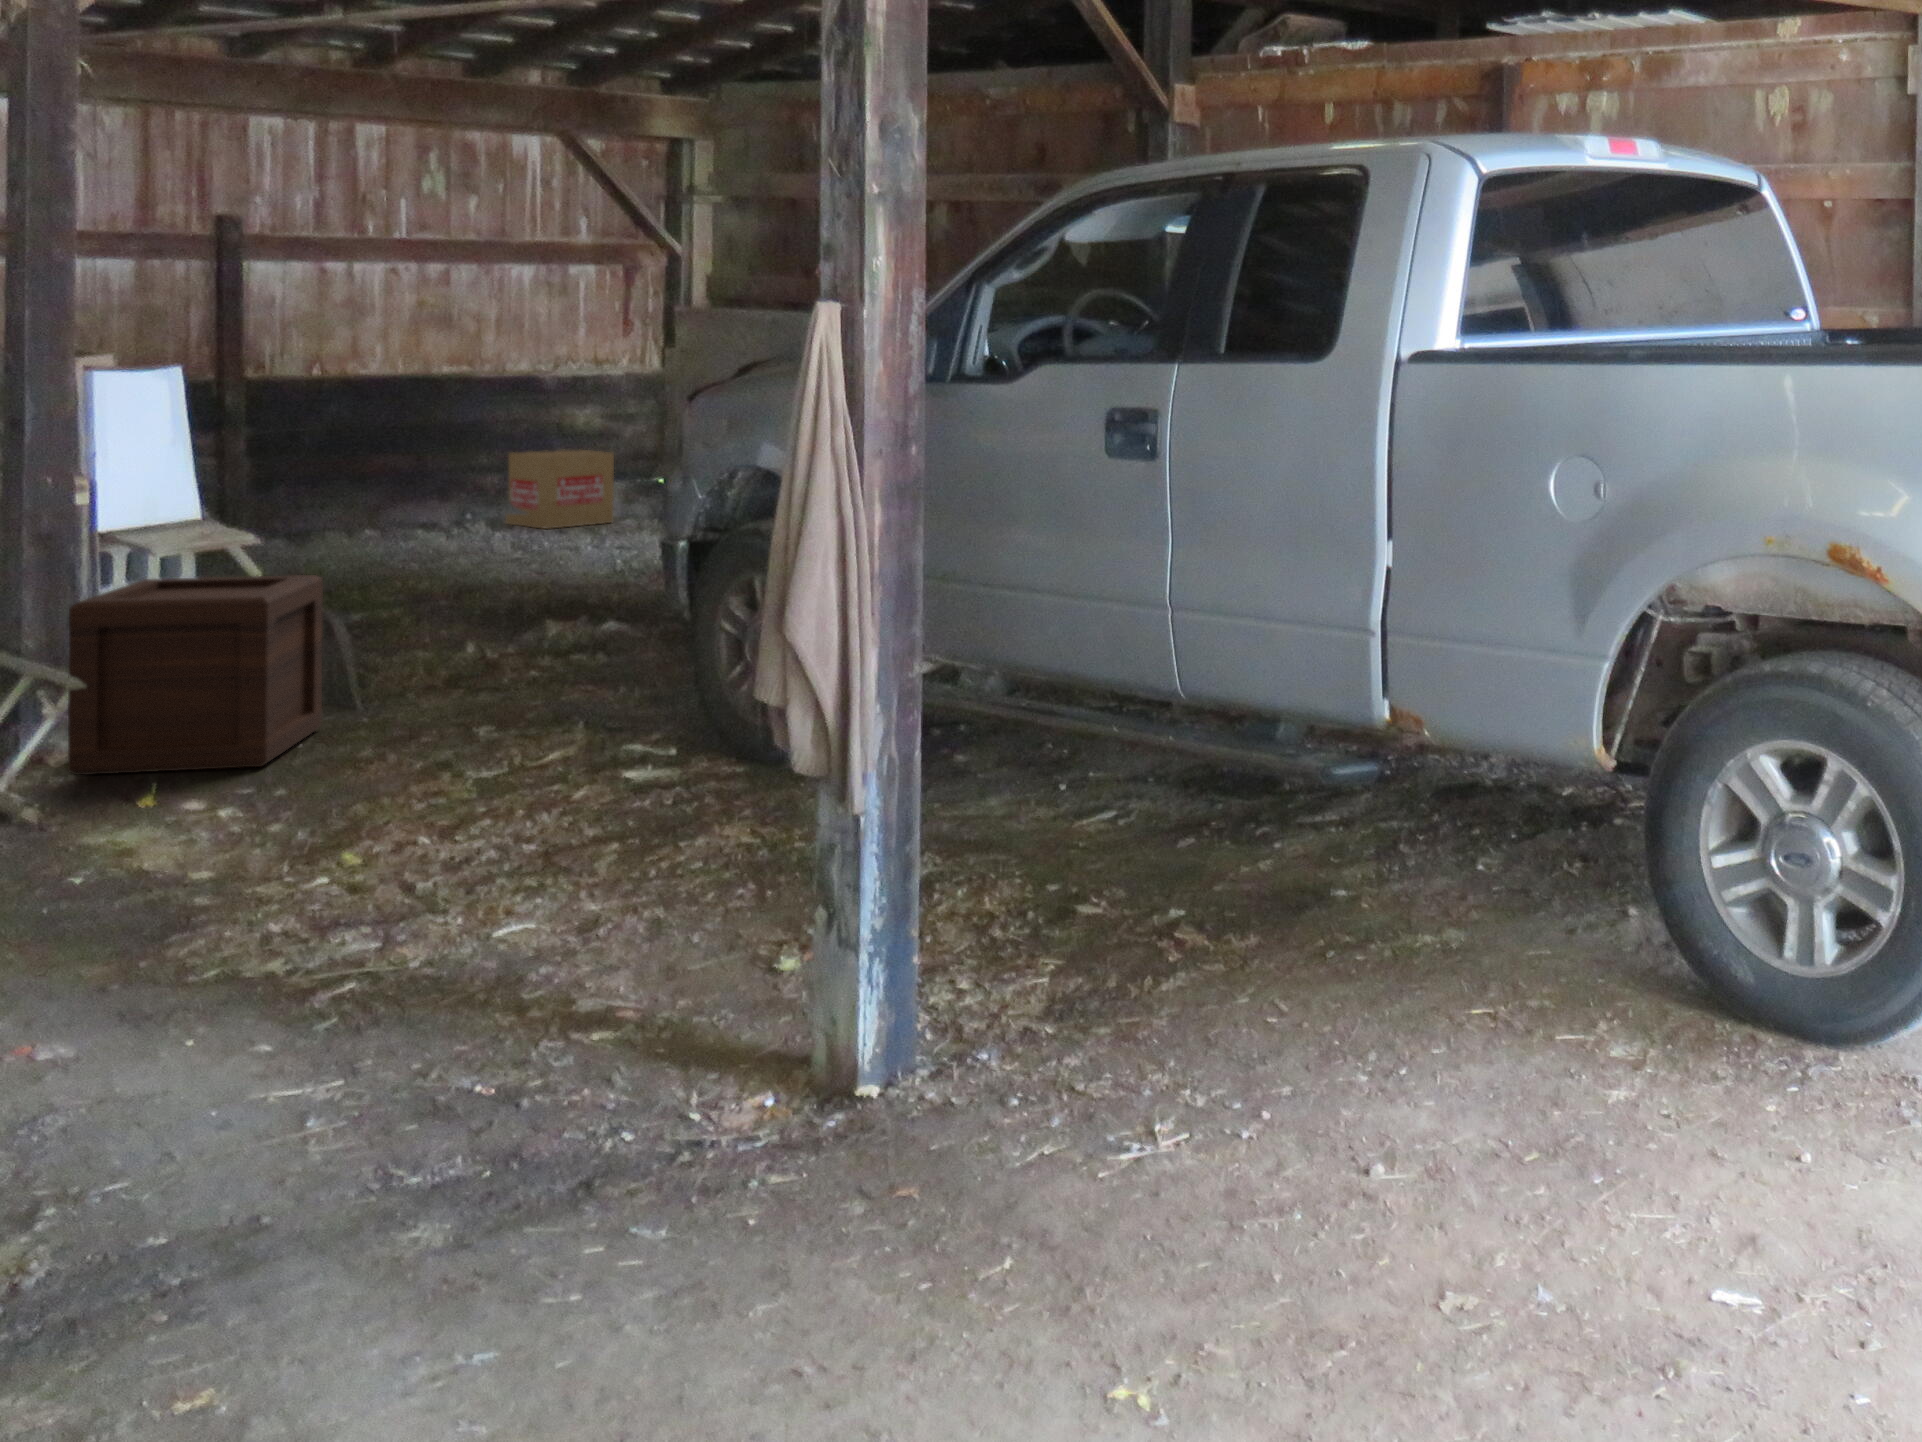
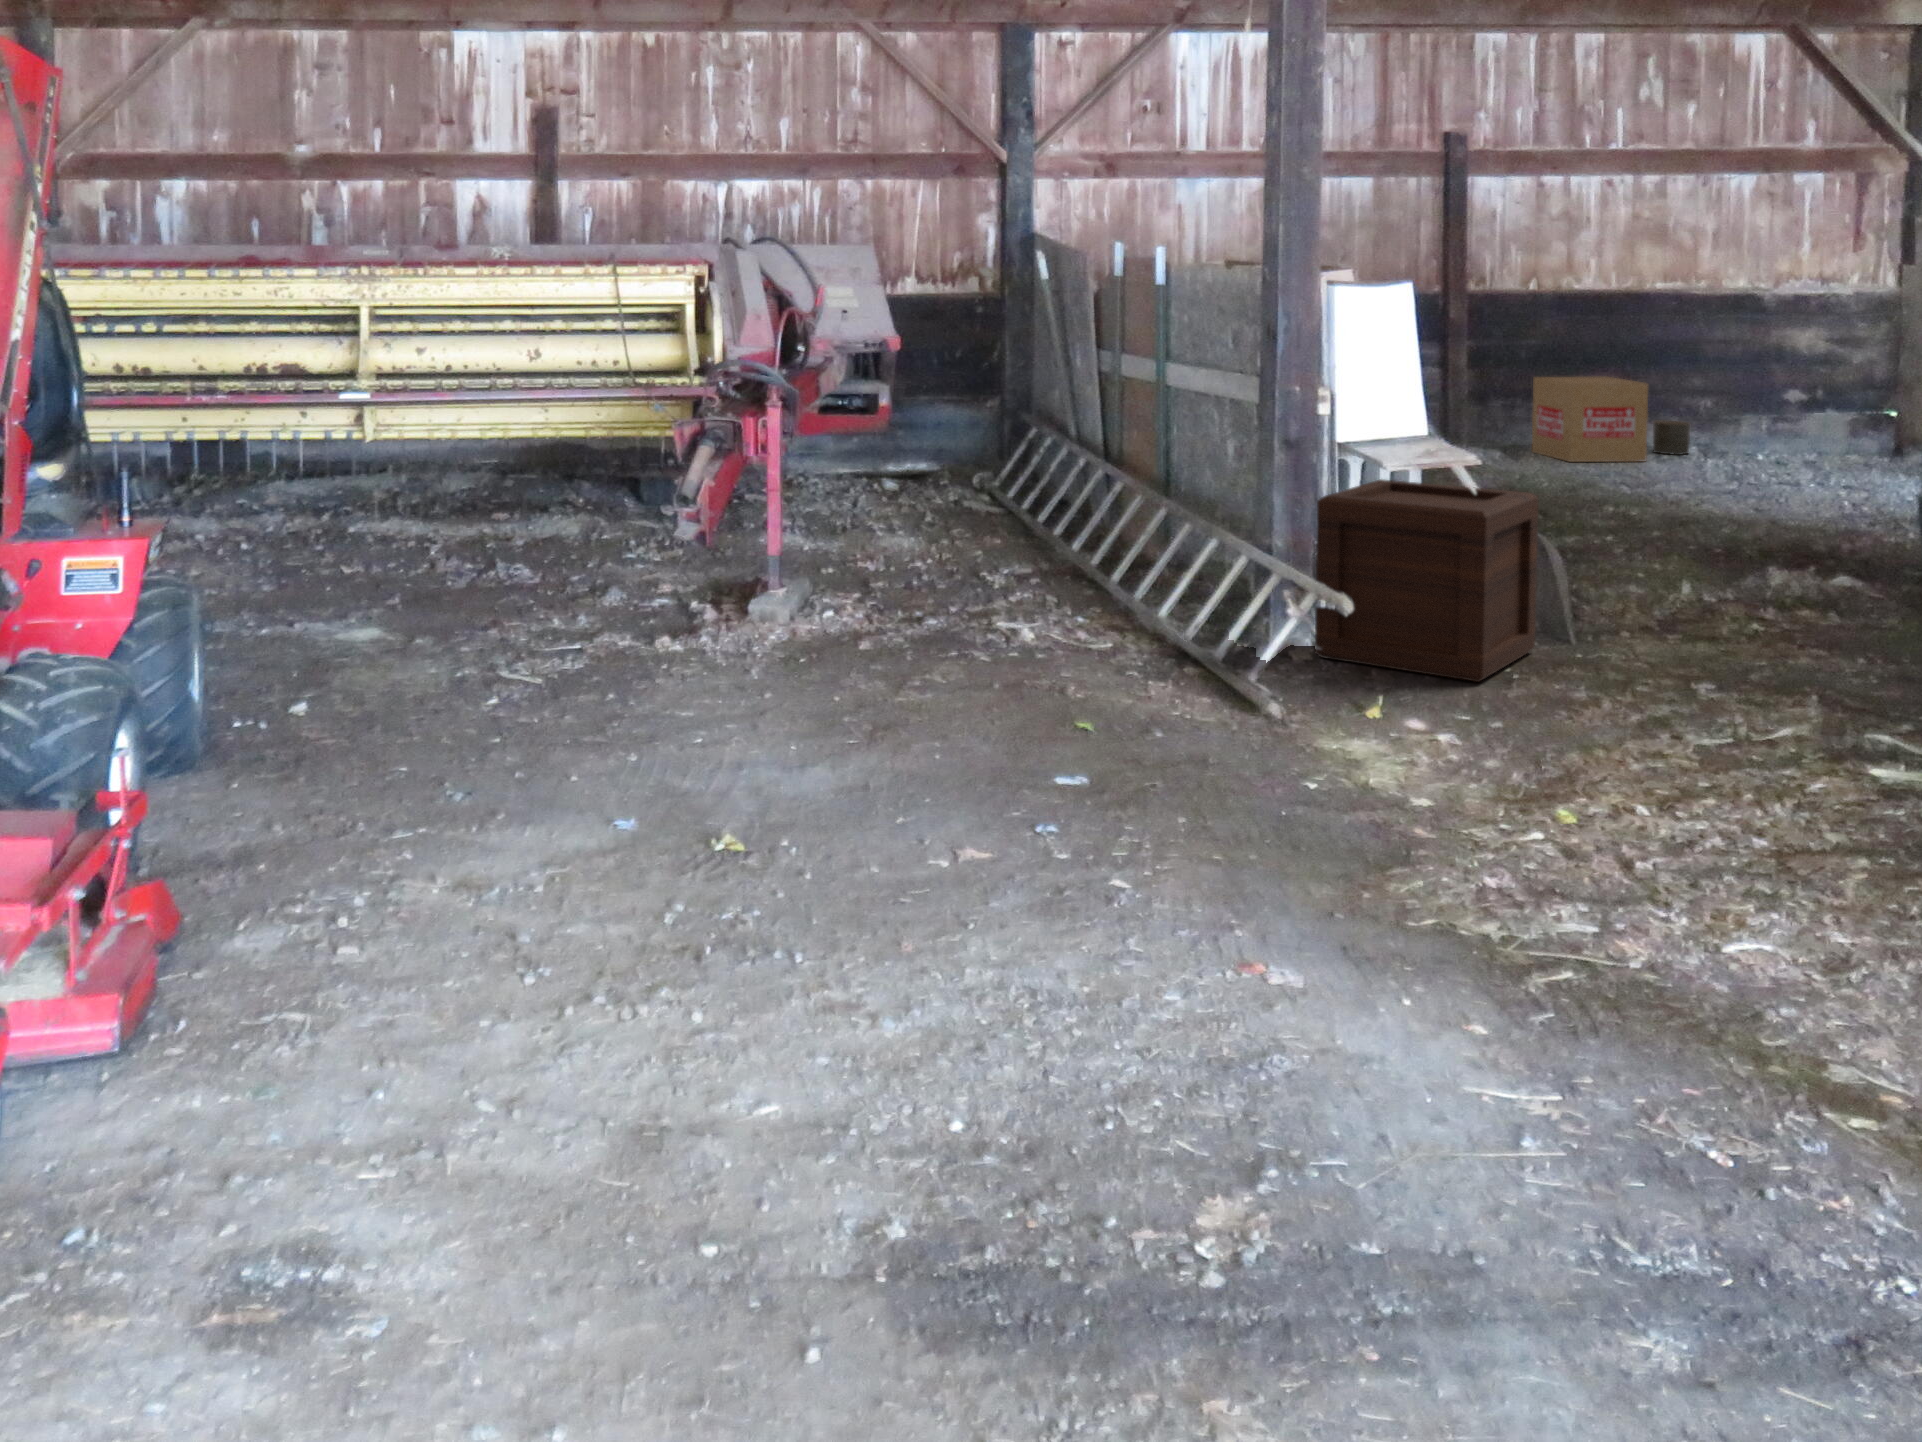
cardboard box: present [505,450,614,529] -> present [1532,377,1648,462]
planter: none [443,499,480,531] -> present [1653,420,1690,455]

